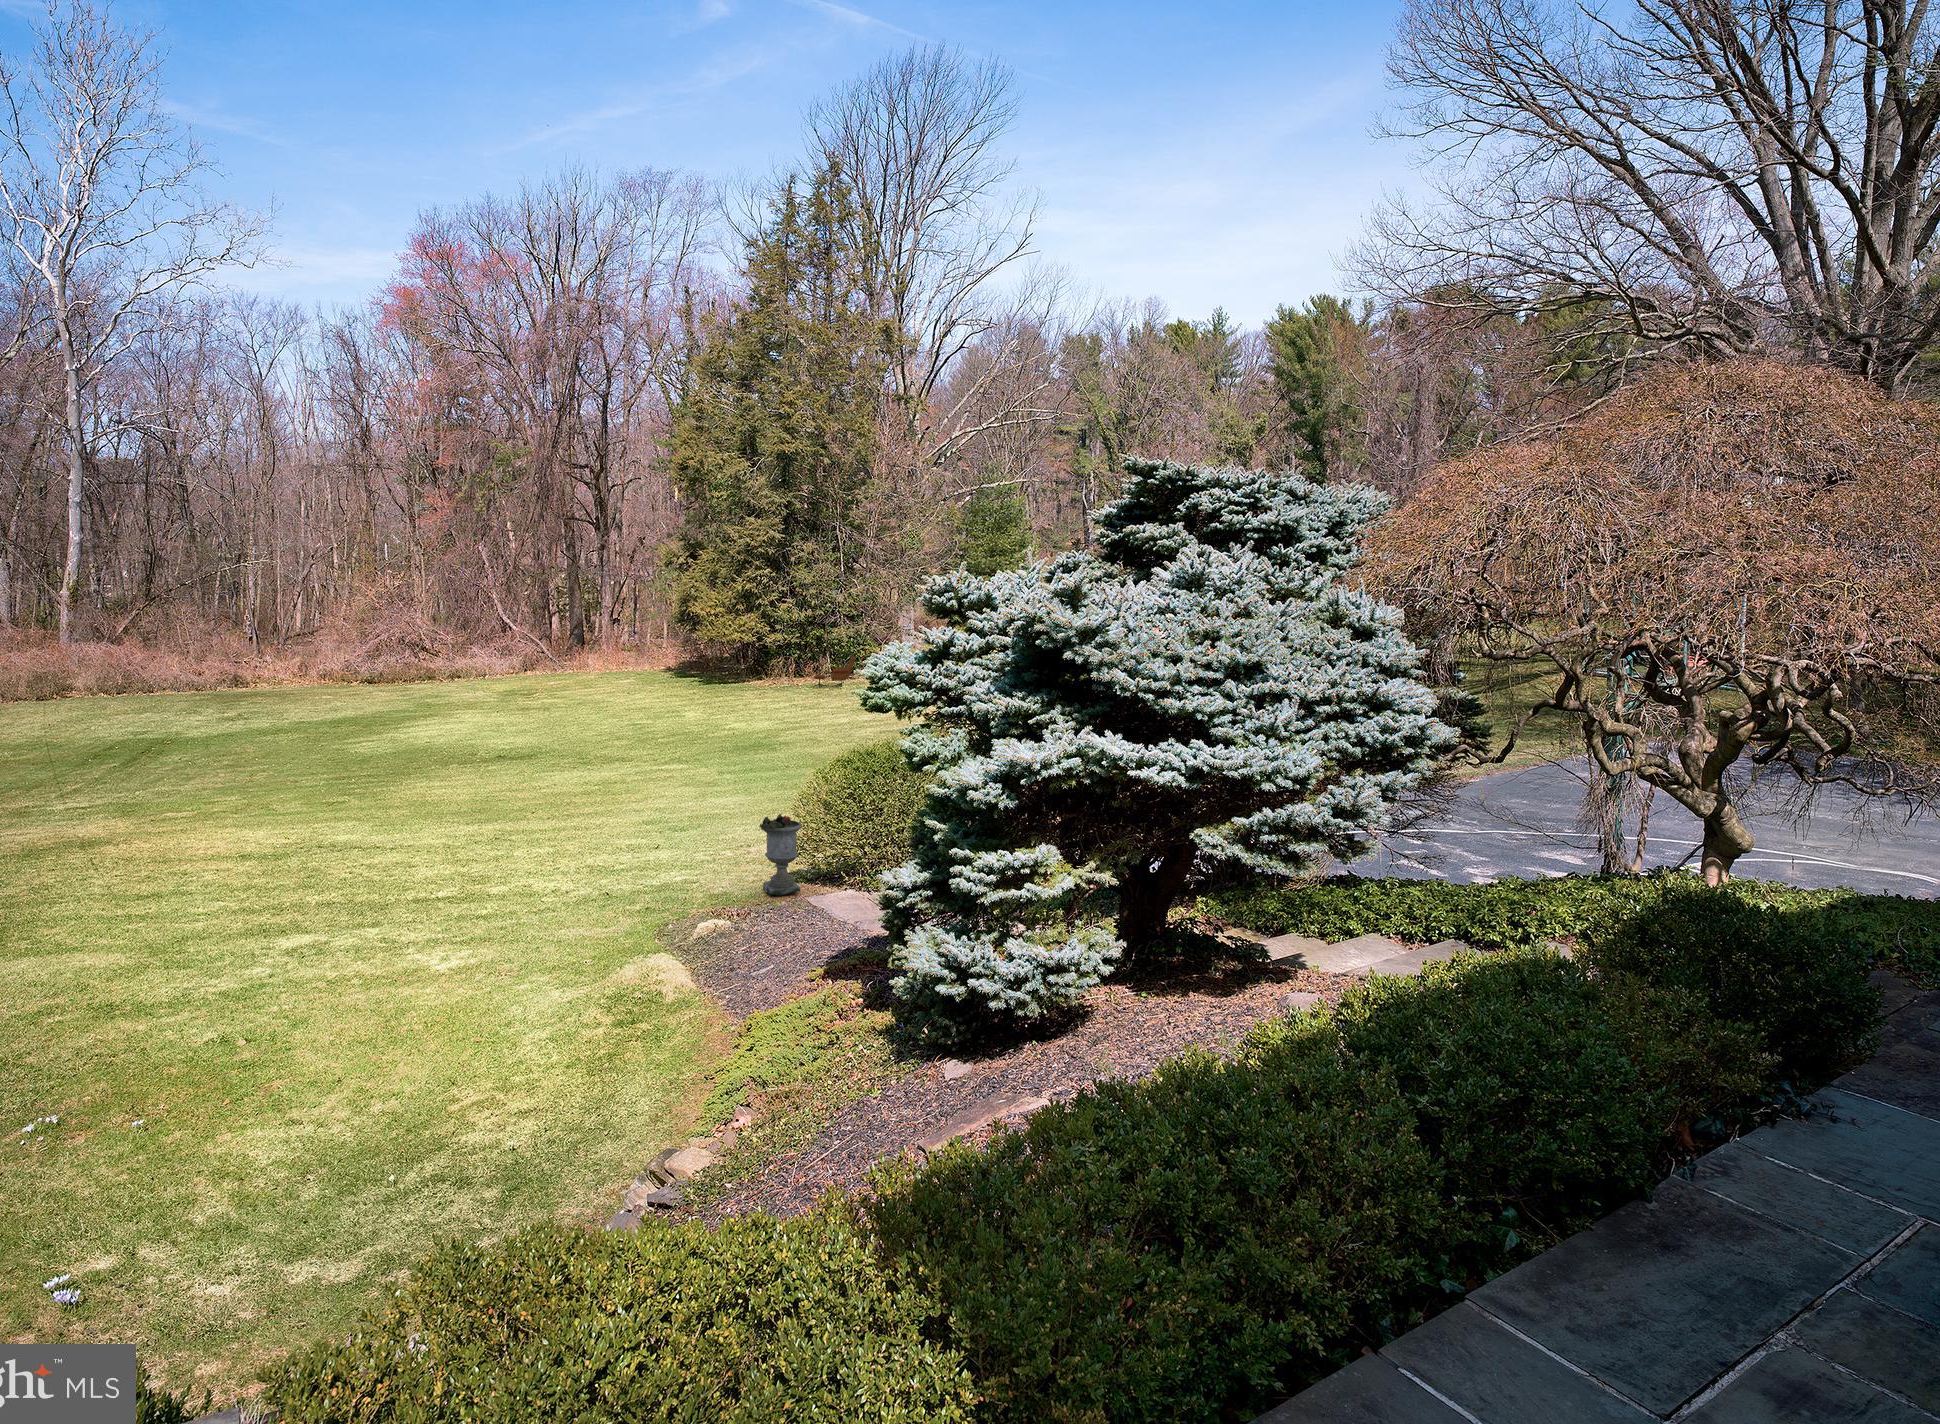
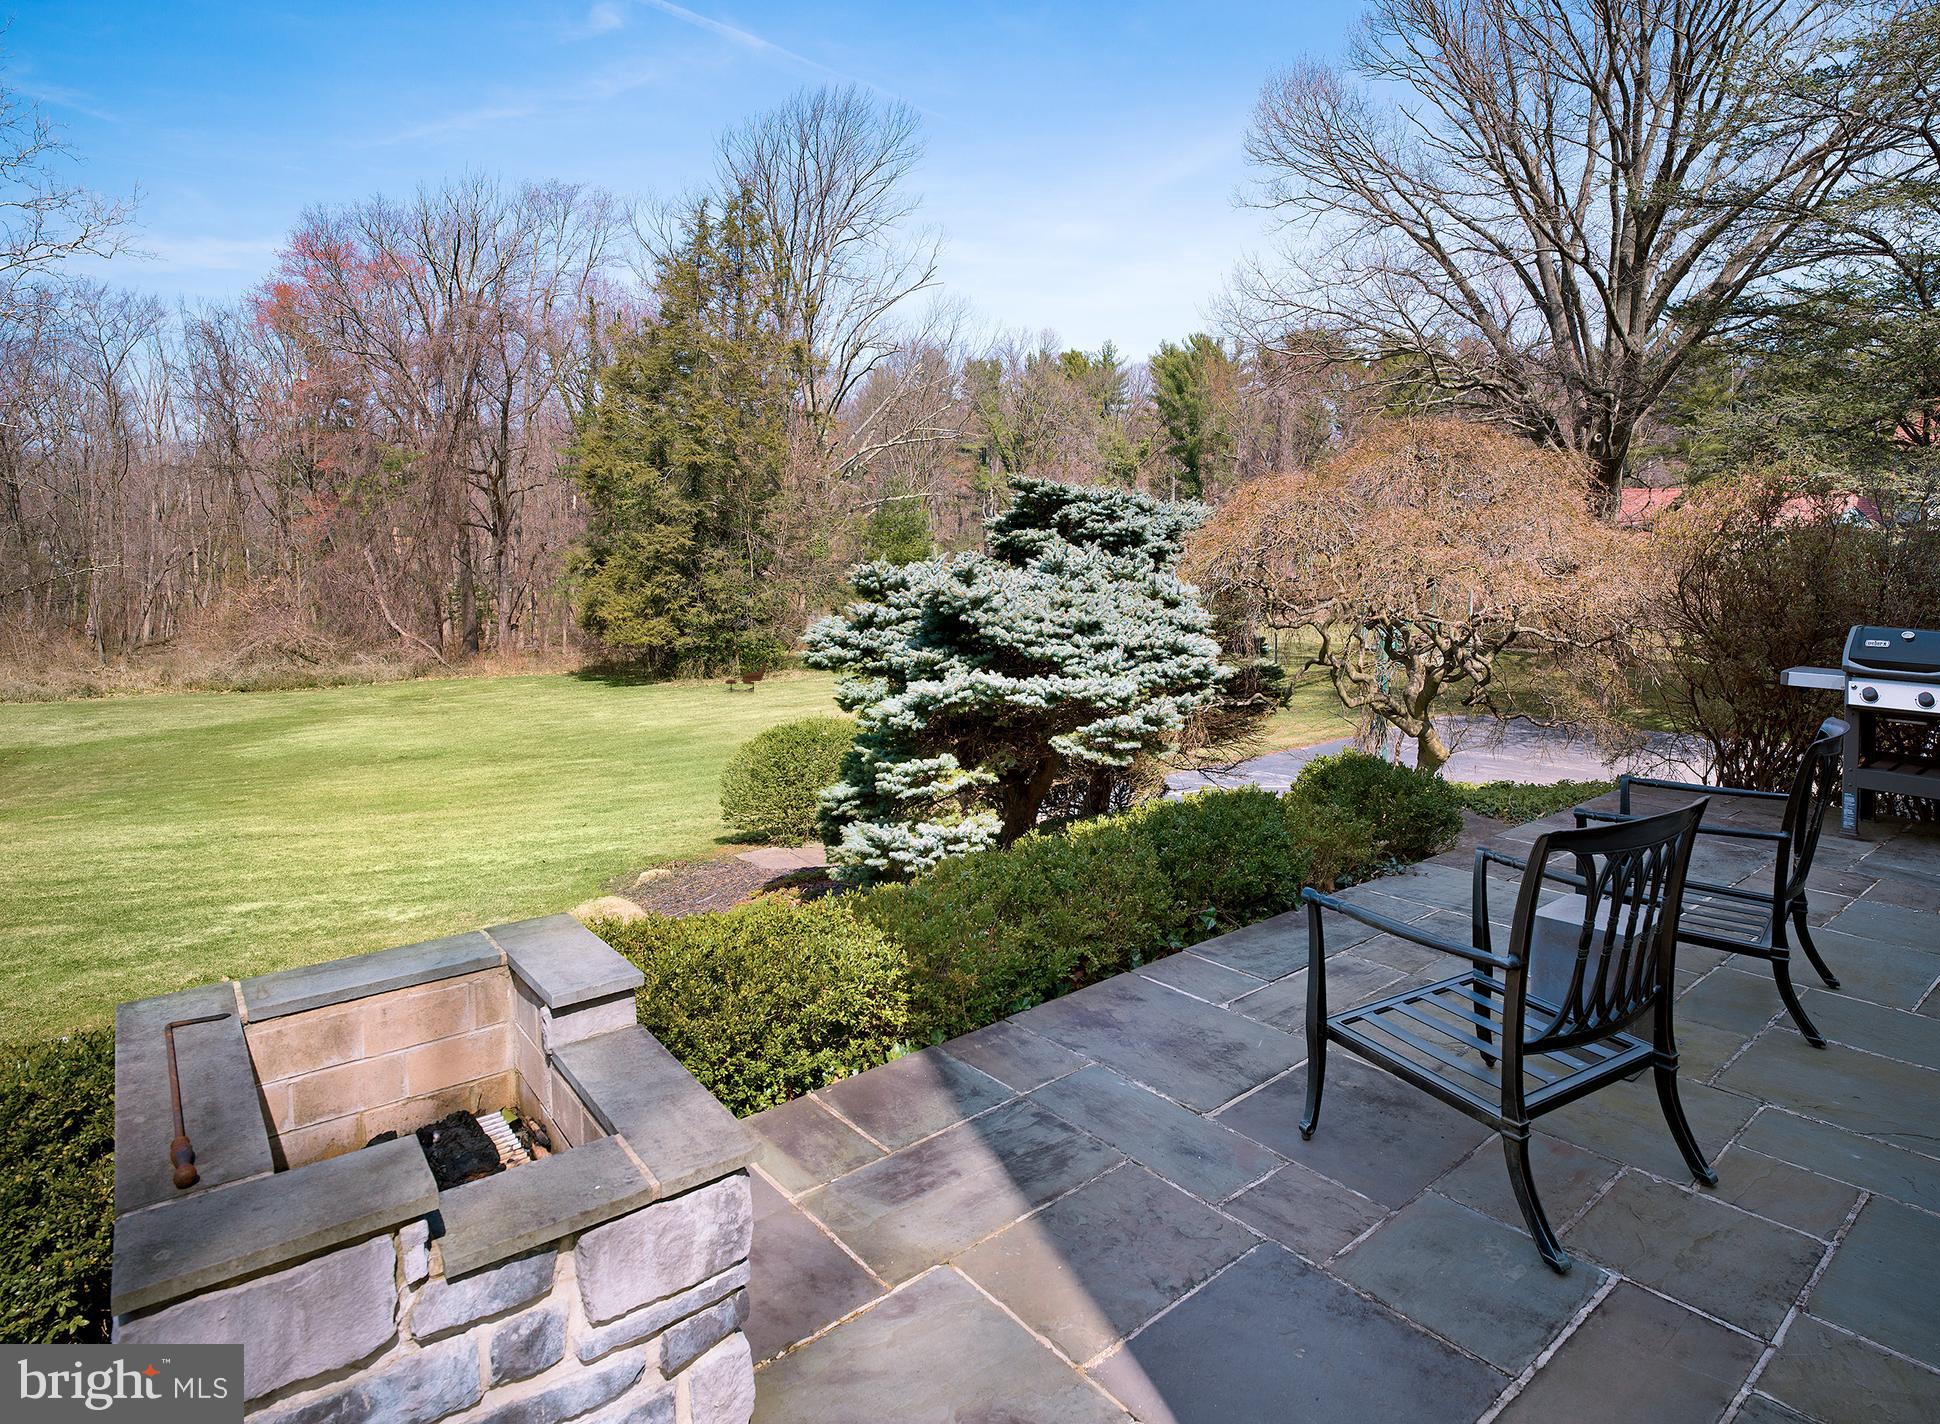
planter: present [759,813,802,895] -> none [699,778,738,849]

